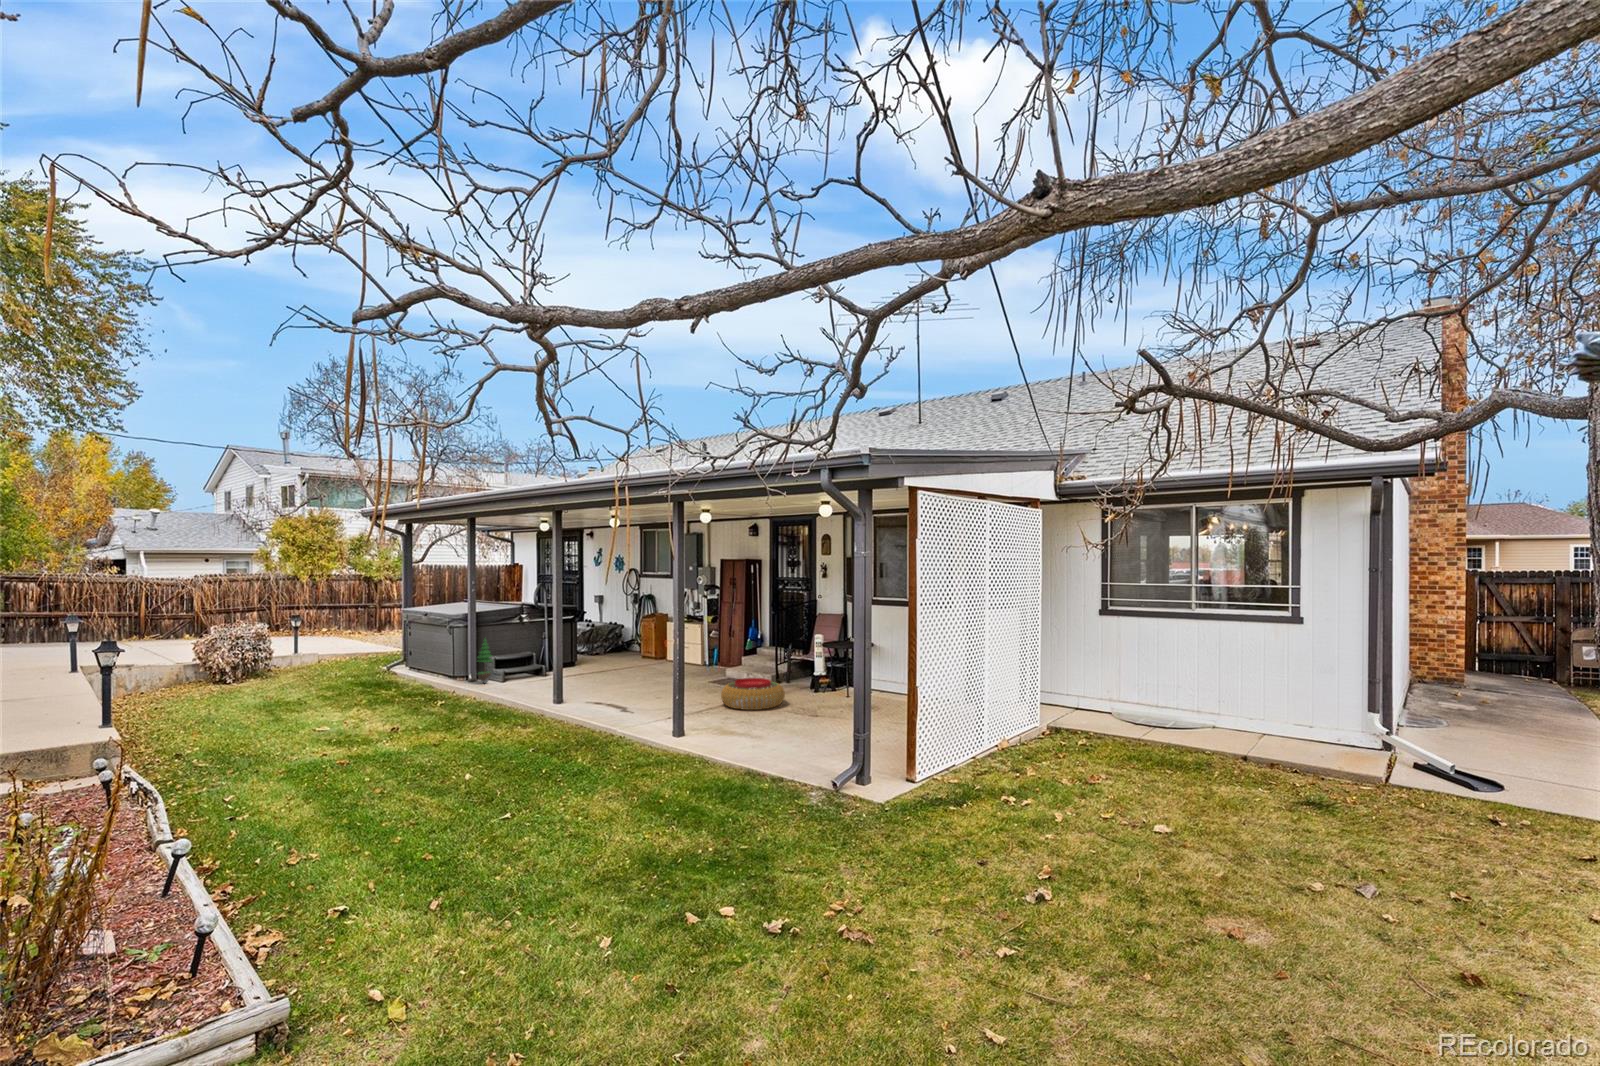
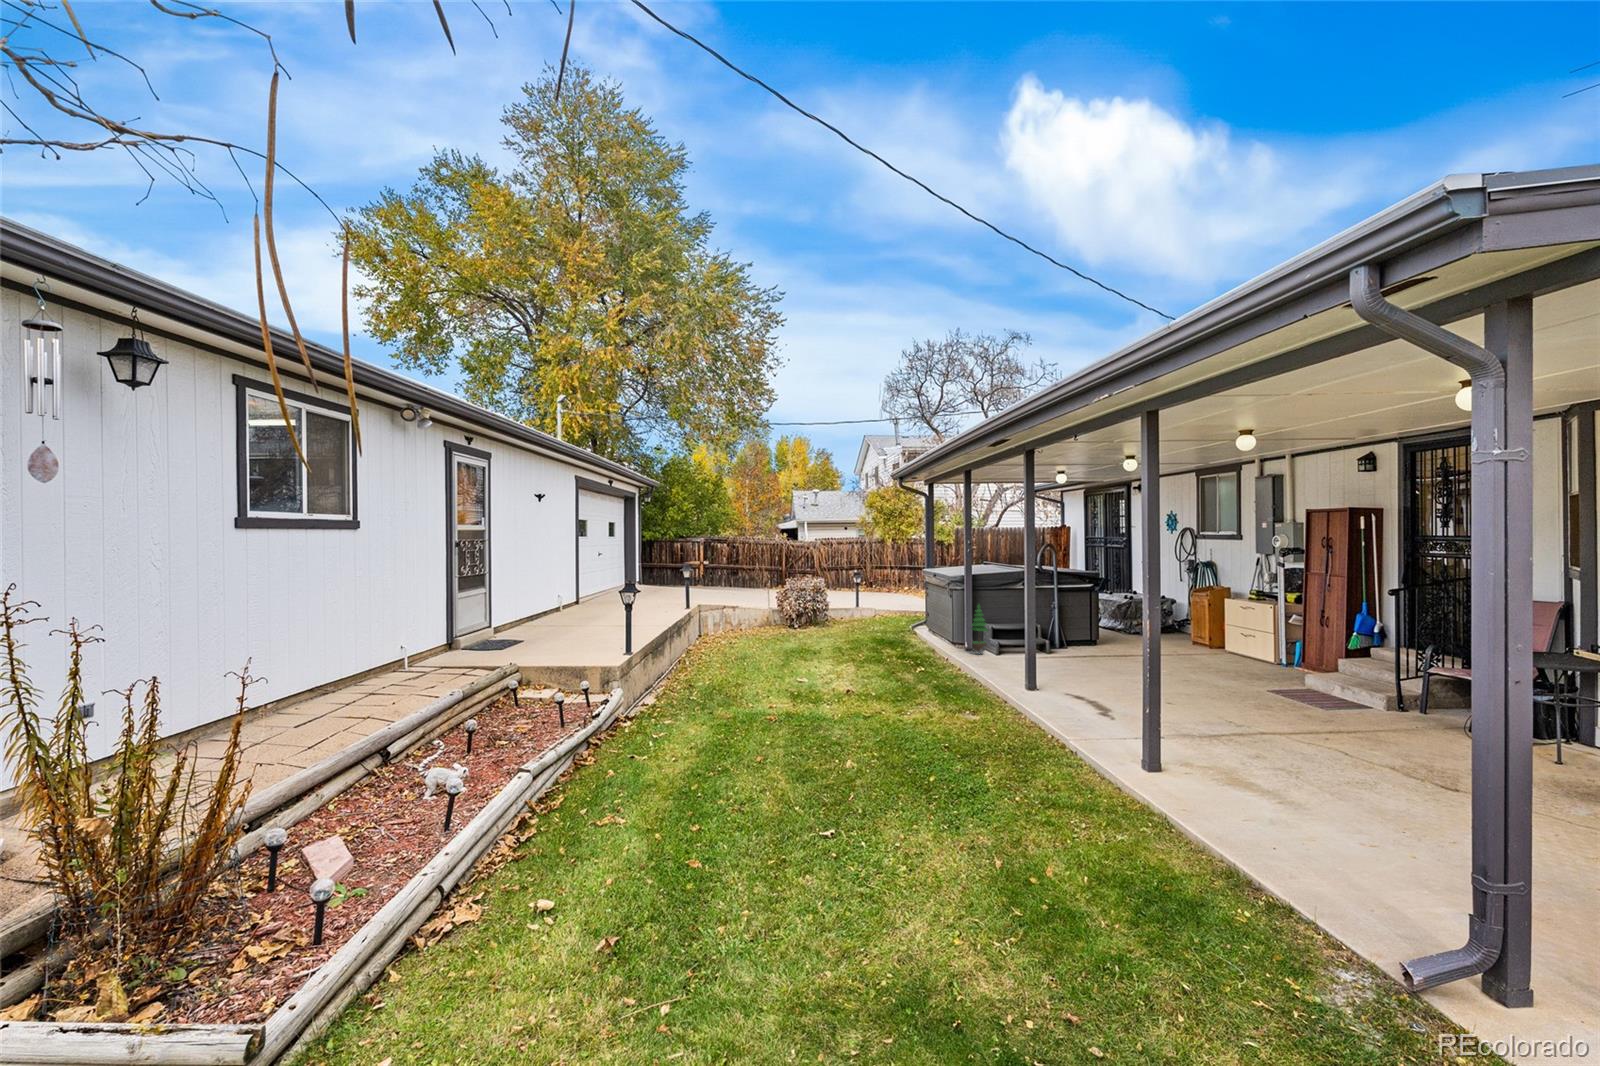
pouf: present [721,678,785,710] -> none [1263,694,1391,751]

